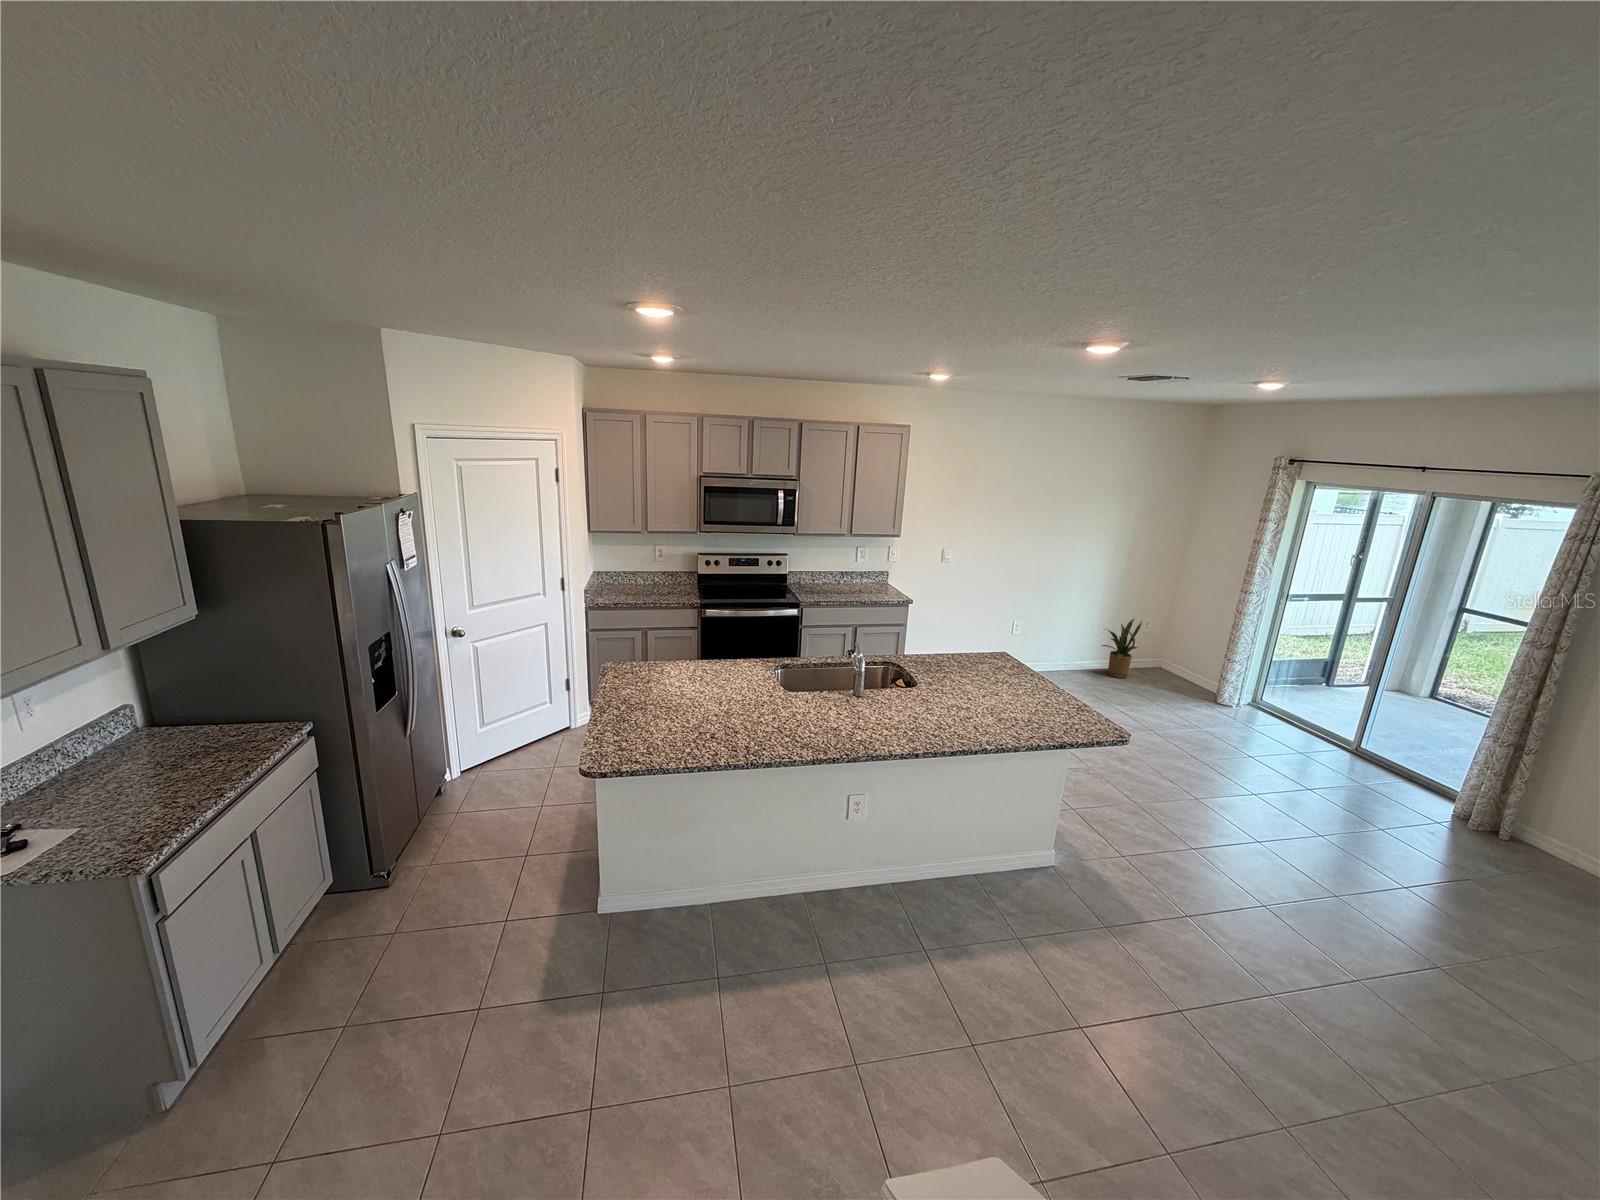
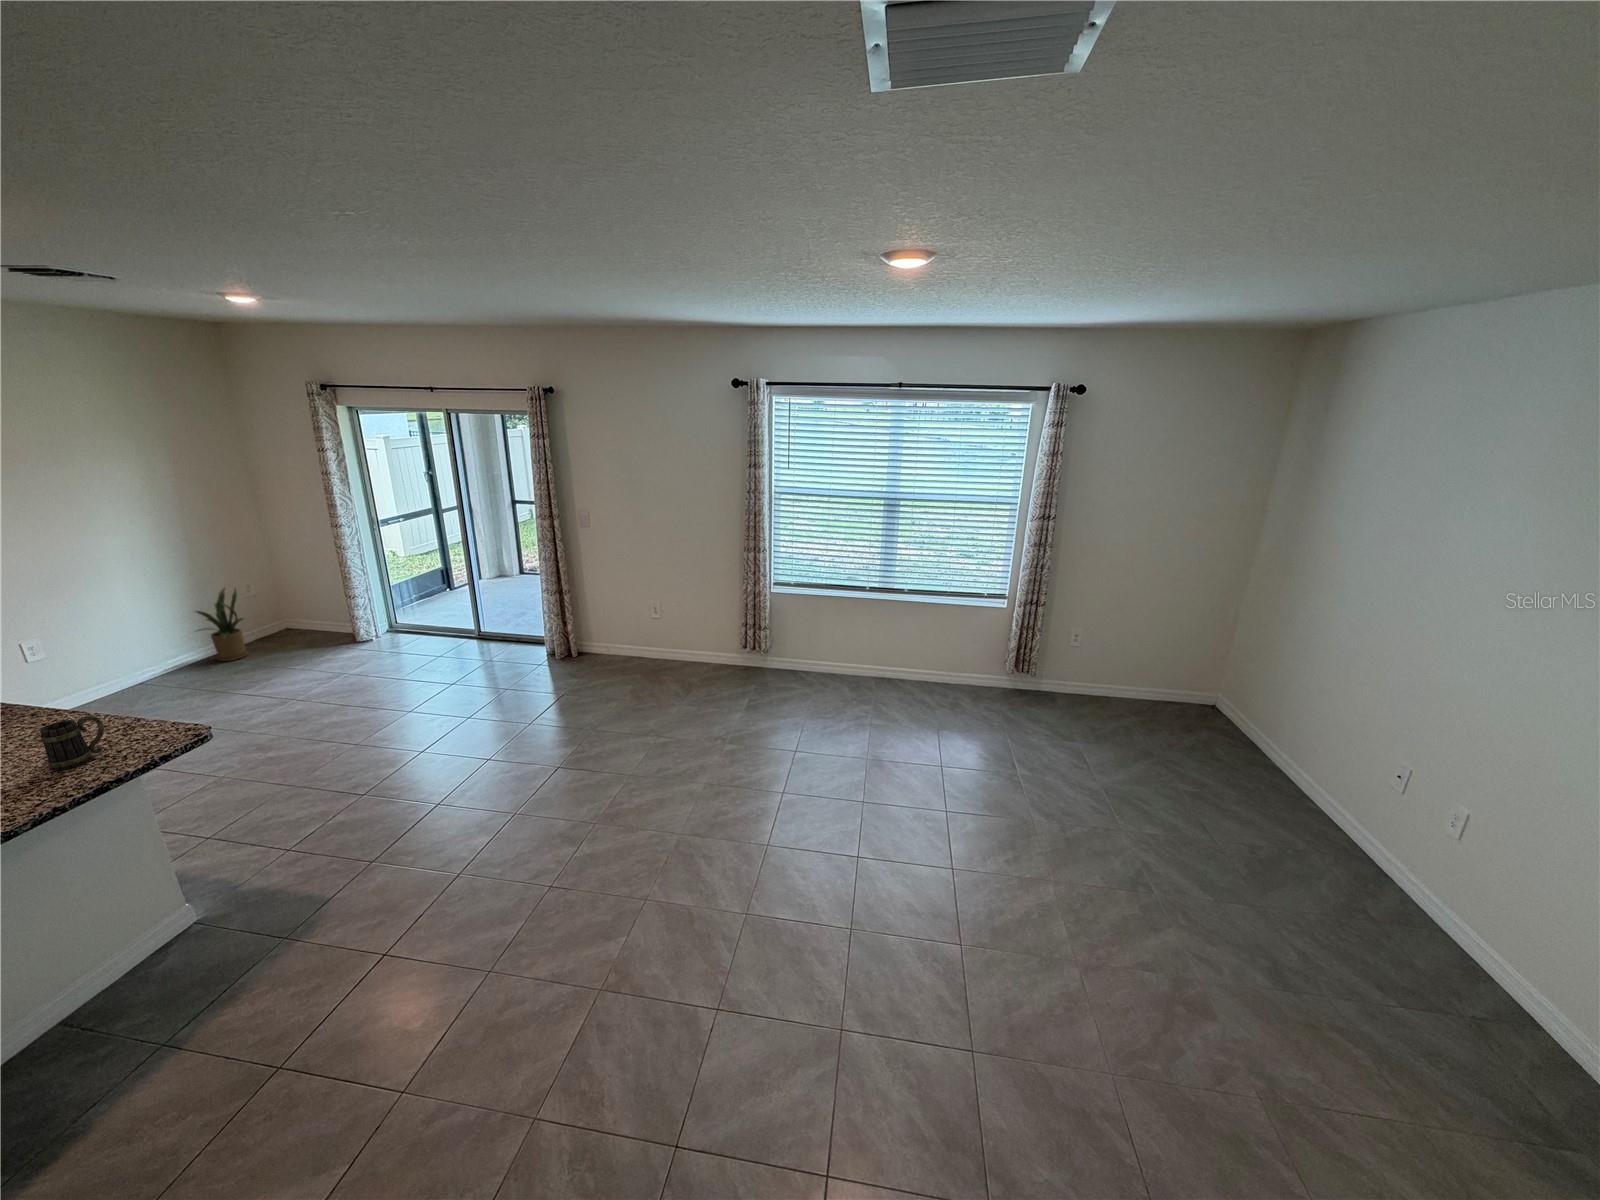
mug: none [1038,687,1074,722] -> present [40,715,104,770]

